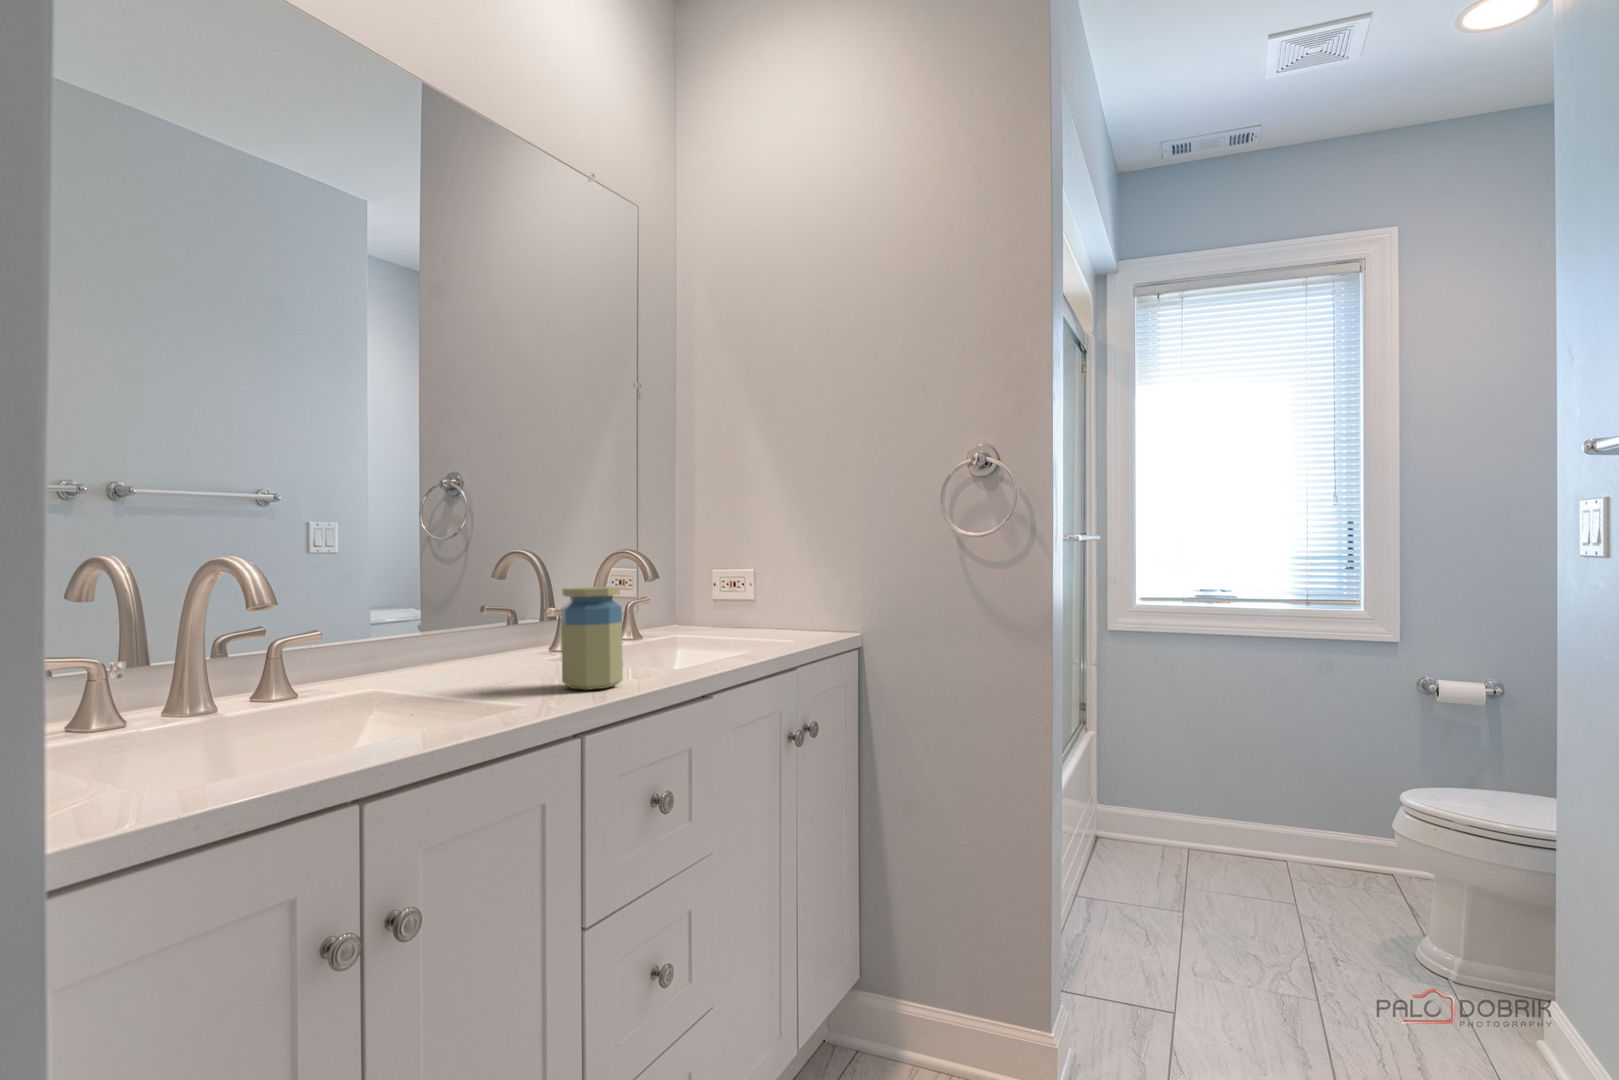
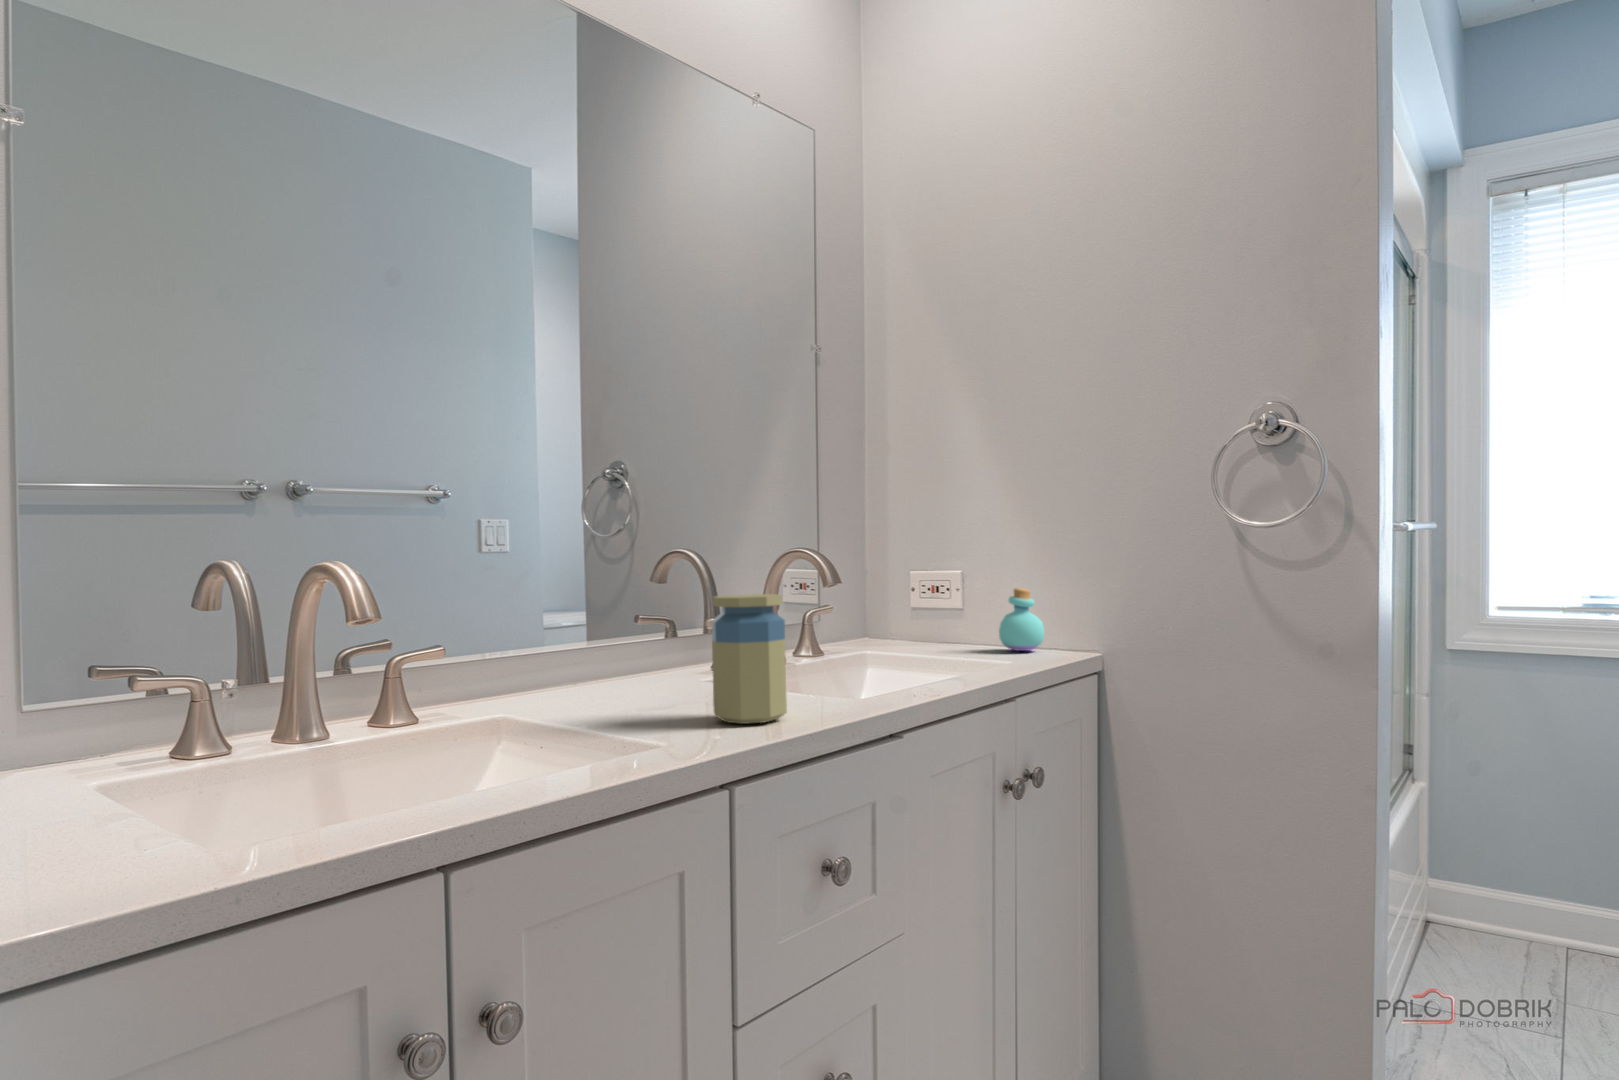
perfume bottle: none [784,583,819,632] -> present [999,588,1044,651]

